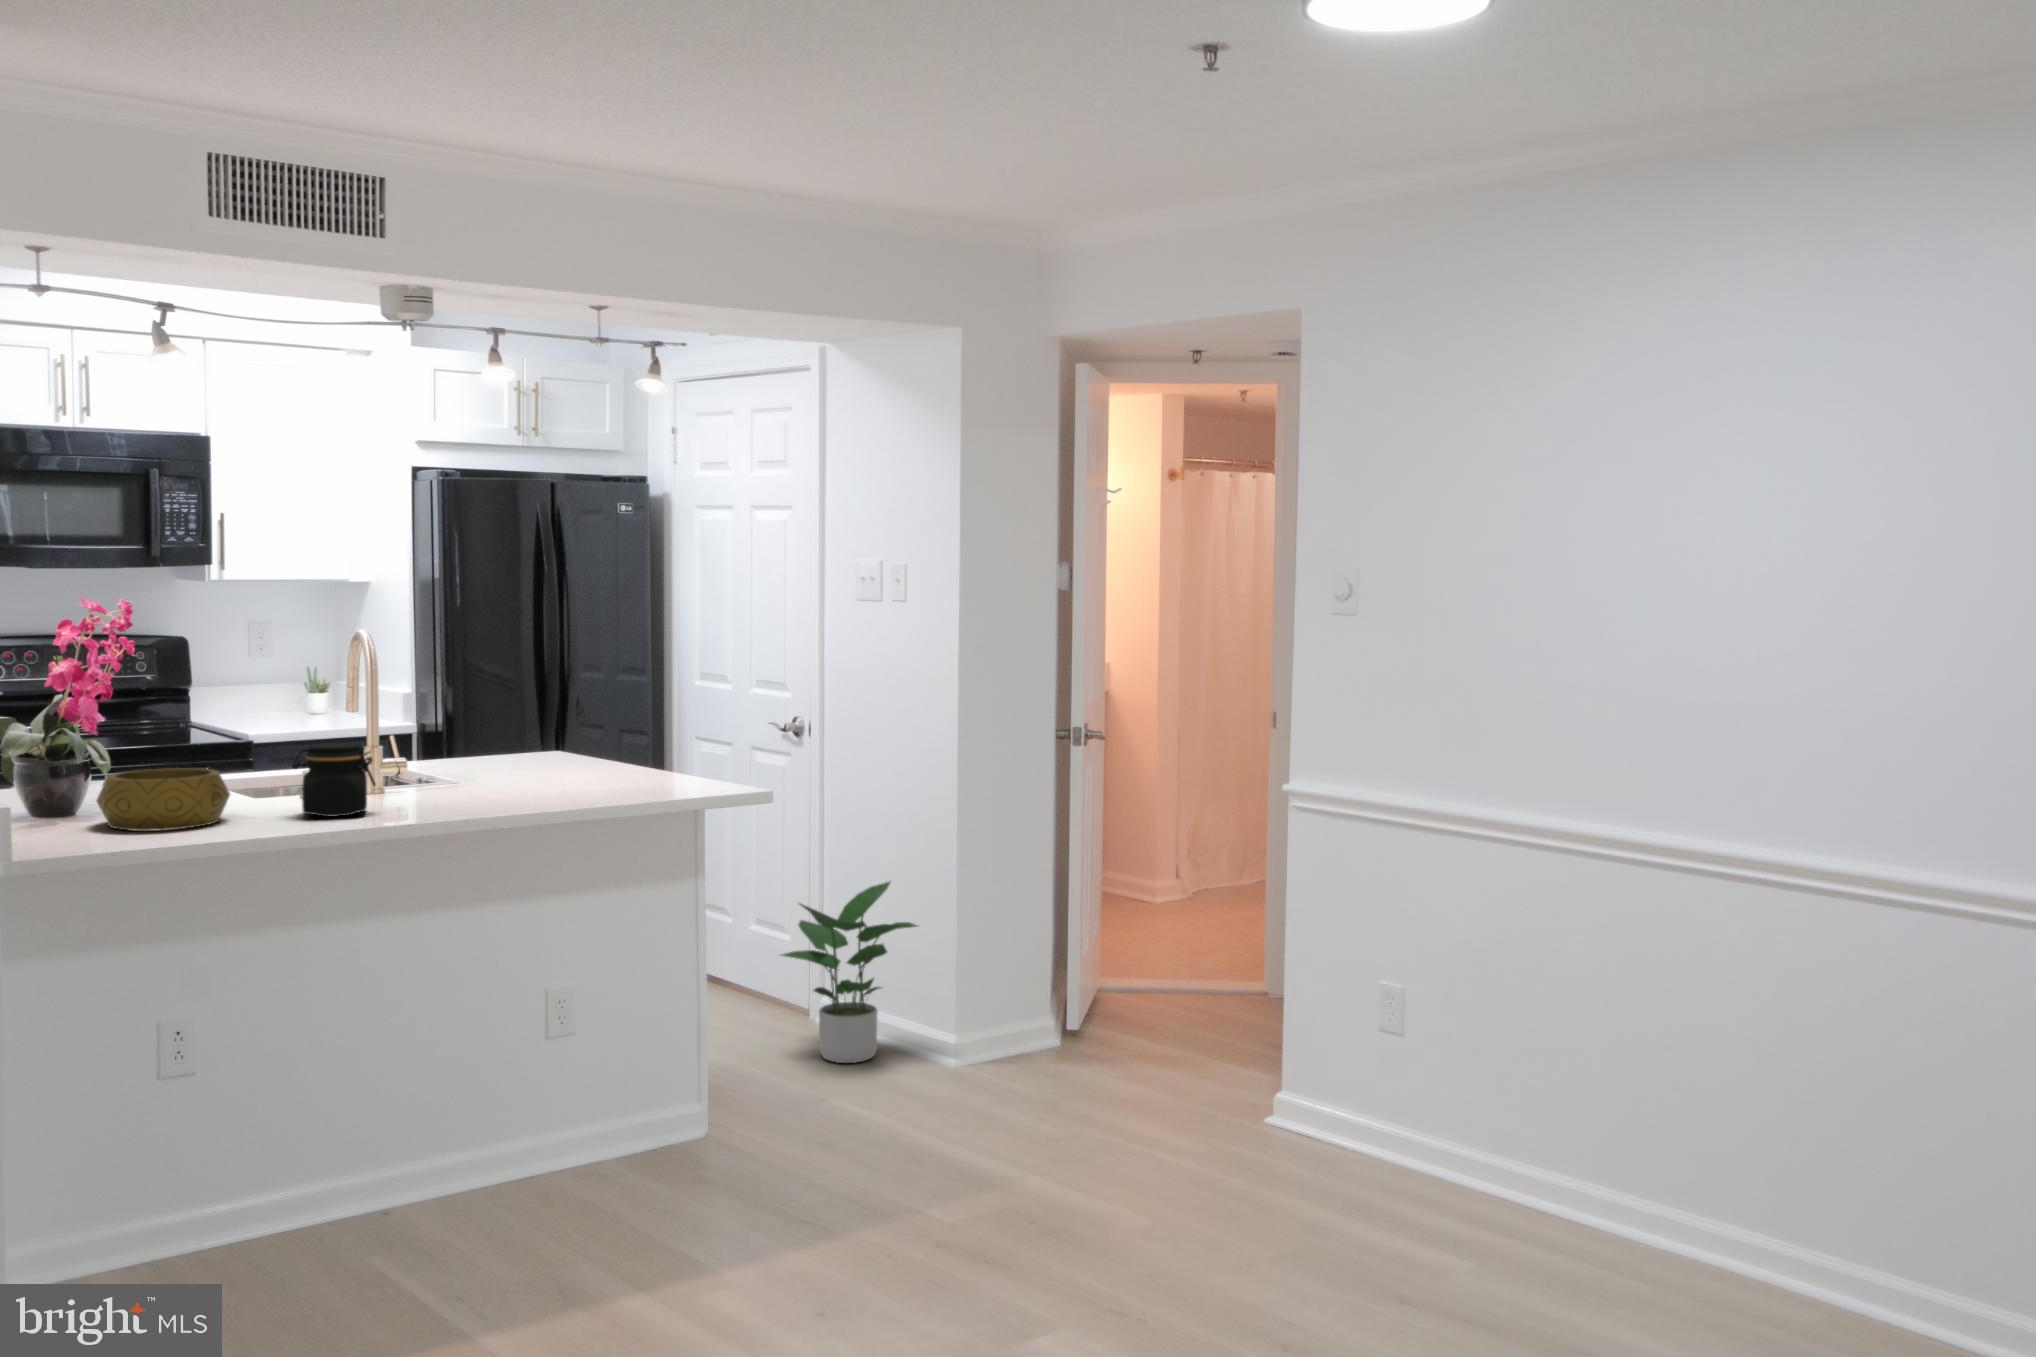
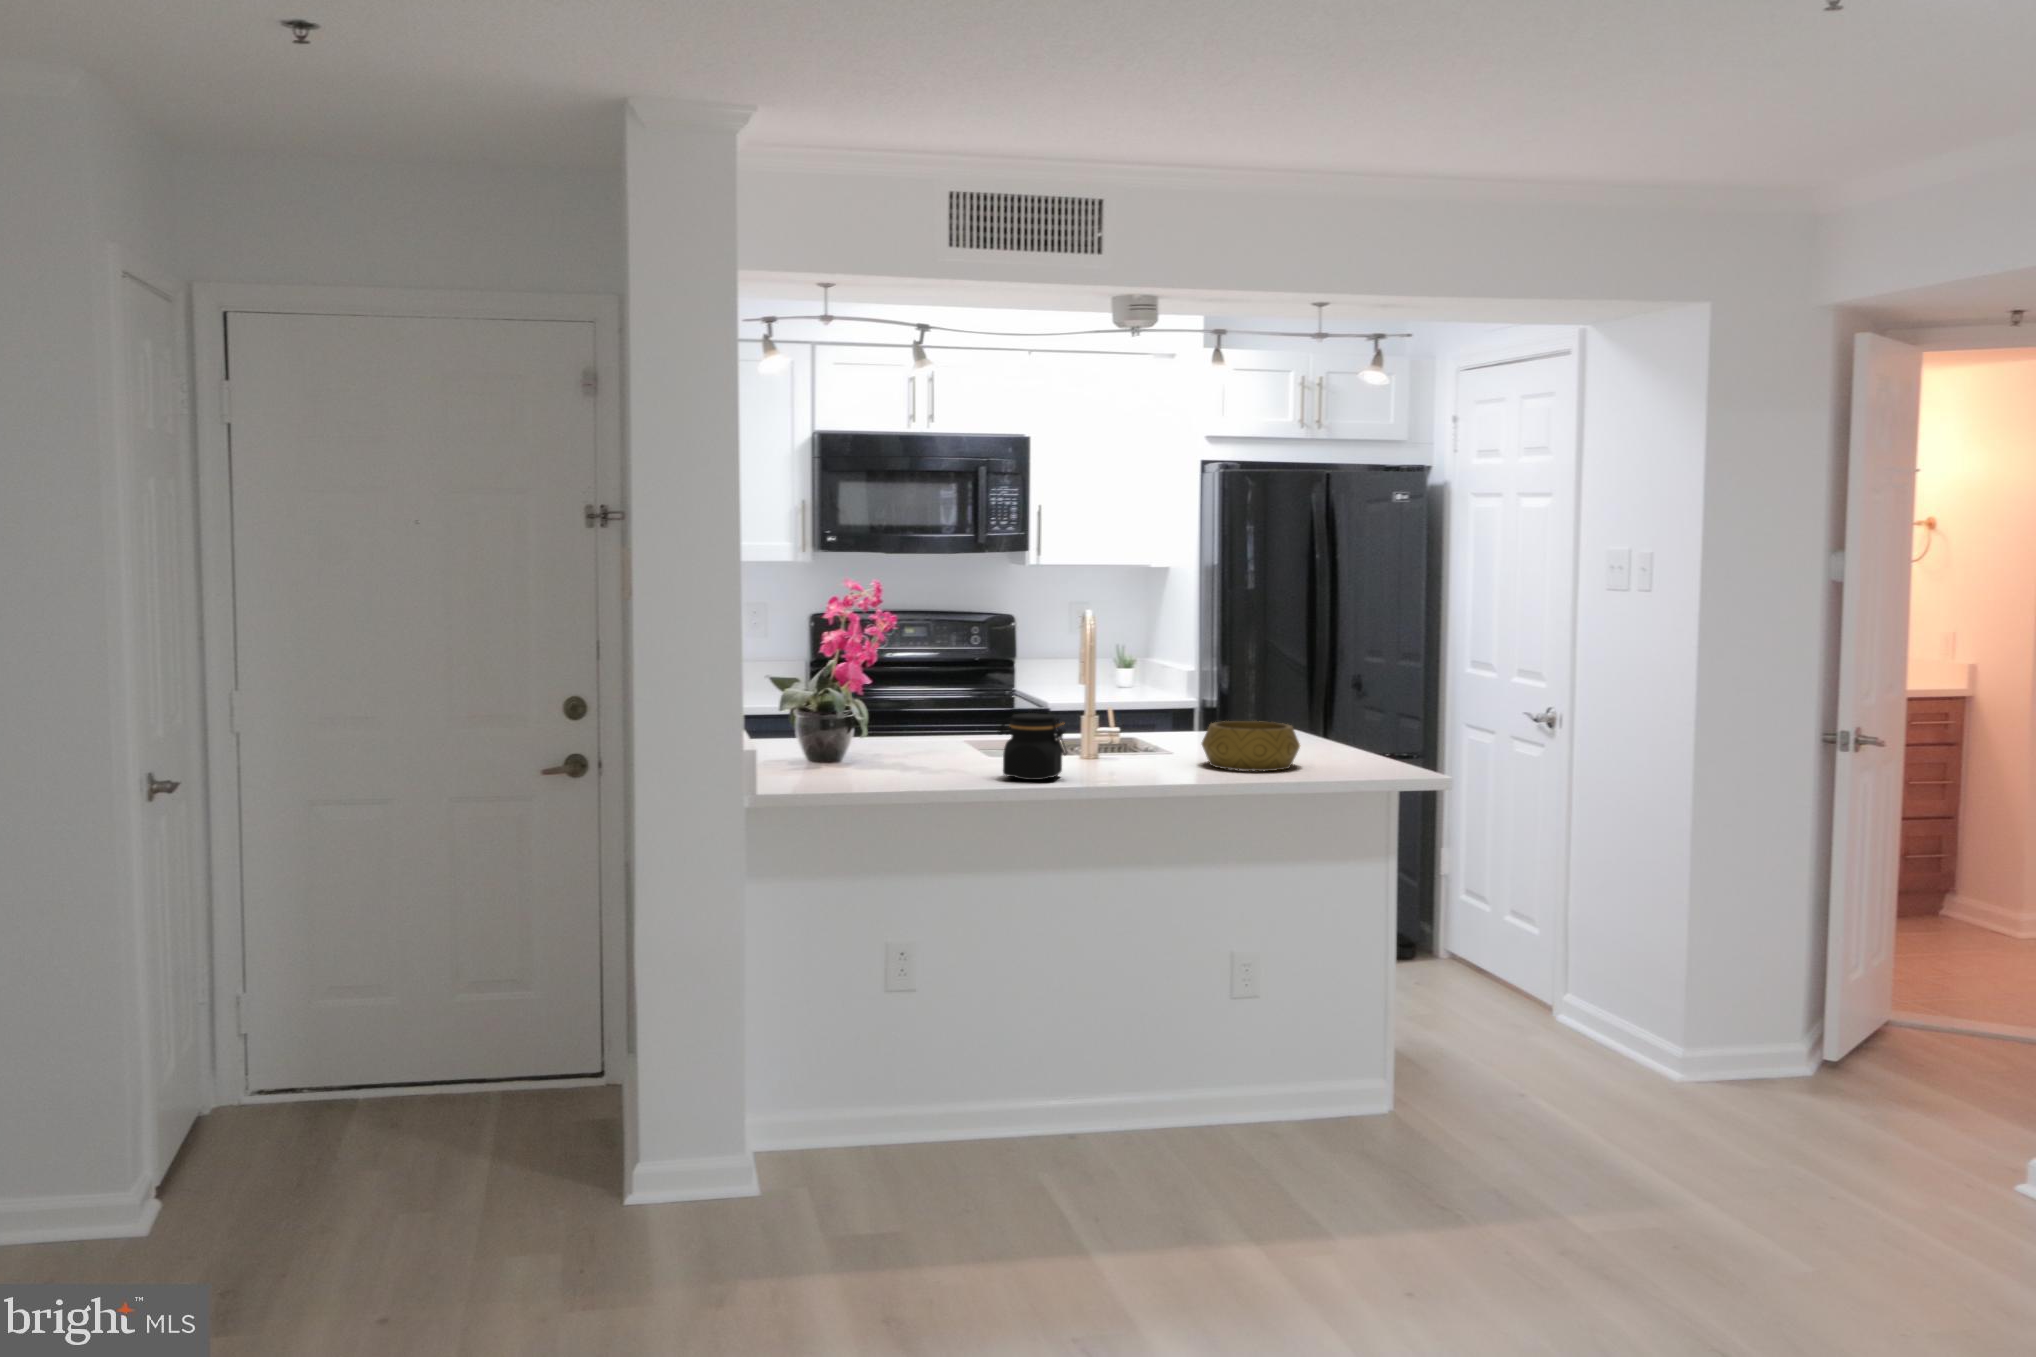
decorative bowl: present [97,768,230,831] -> present [1202,721,1300,771]
potted plant: present [782,882,917,1063] -> none [1494,896,1651,1084]

